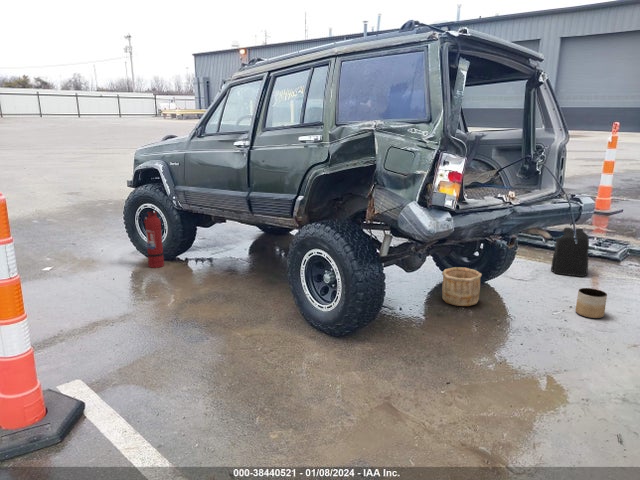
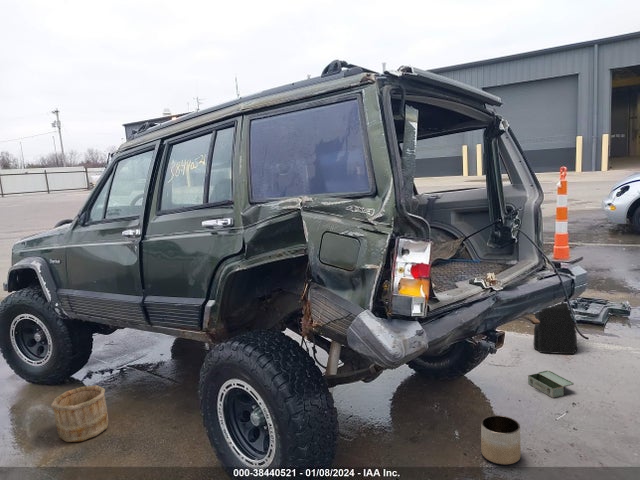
fire extinguisher: present [144,212,164,268] -> none [16,325,48,401]
wooden bucket: present [442,267,482,306] -> present [51,385,108,442]
toolbox: none [538,284,575,302] -> present [528,371,574,398]
planter: present [576,288,607,318] -> present [481,415,521,465]

